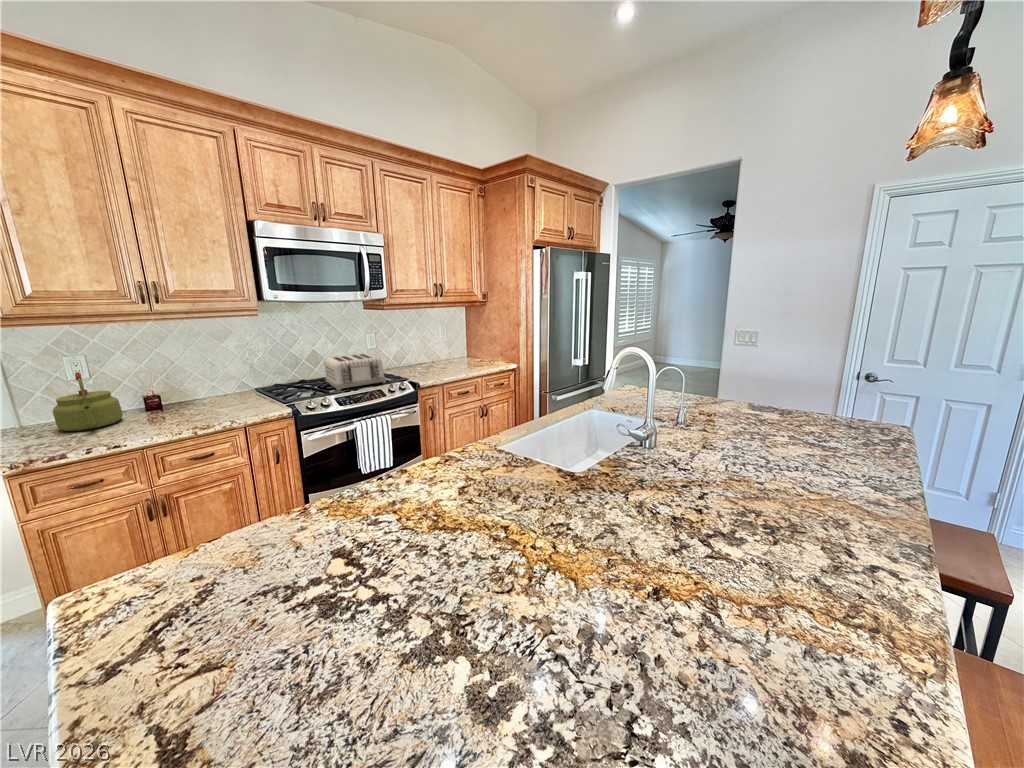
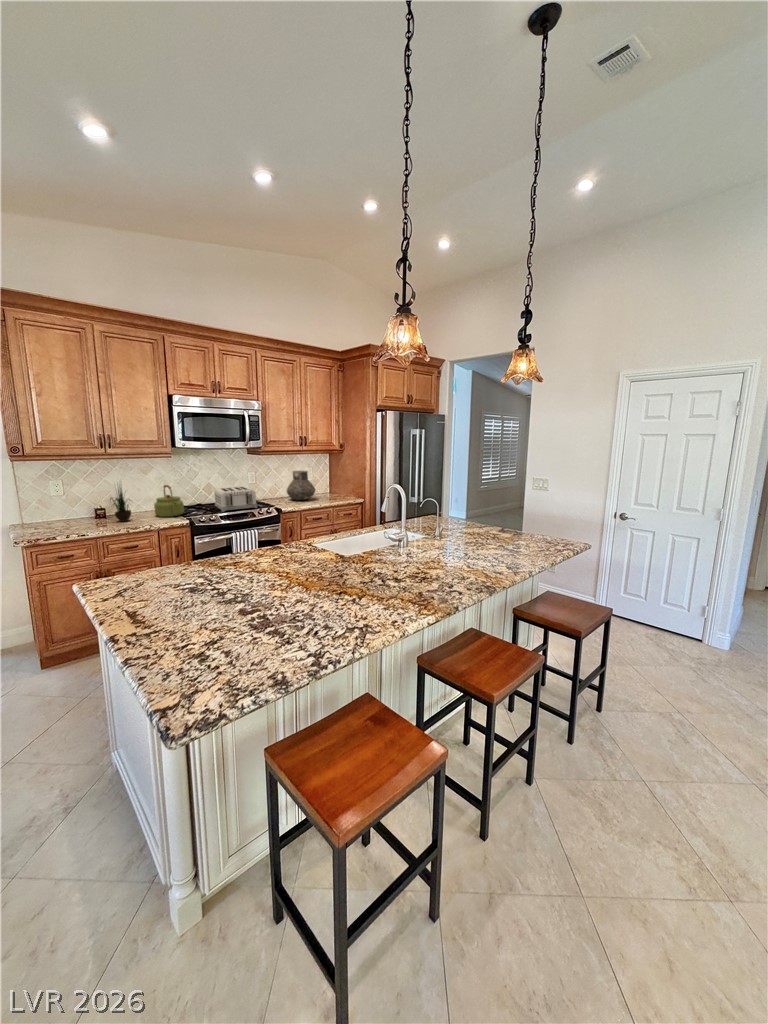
vase: none [420,329,457,368] -> present [287,470,315,500]
potted plant: none [156,345,205,415] -> present [110,486,131,521]
kettle: present [53,372,123,431] -> present [154,485,184,517]

